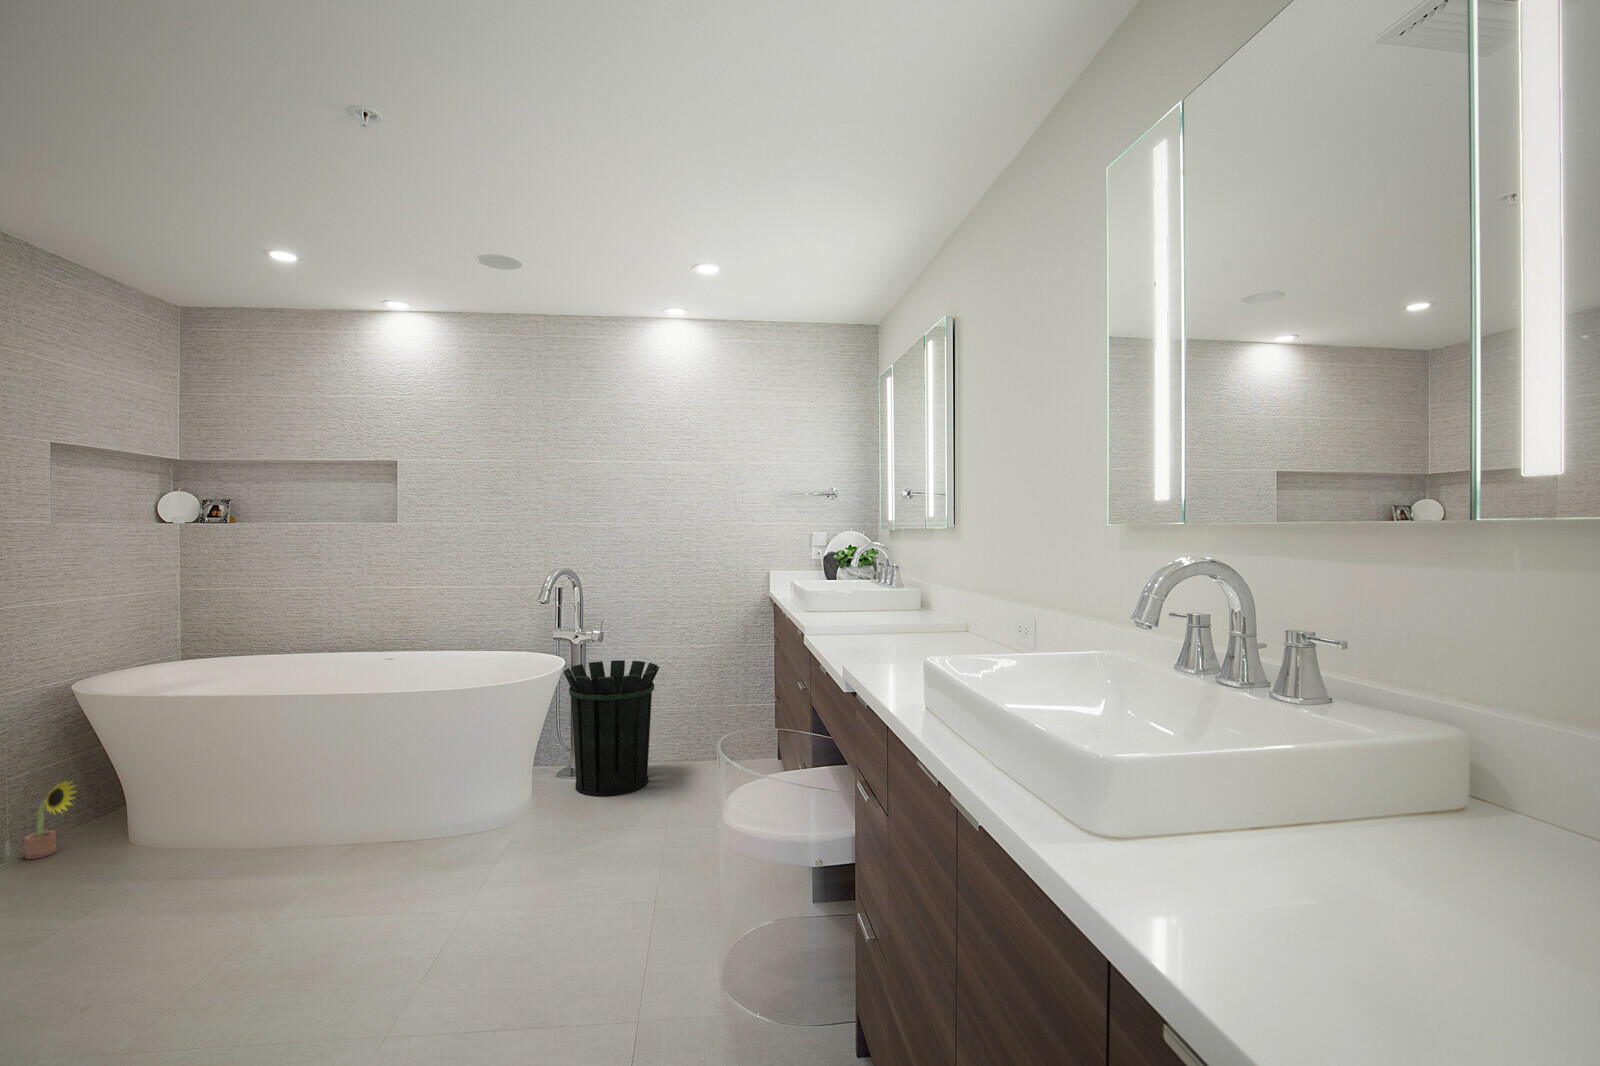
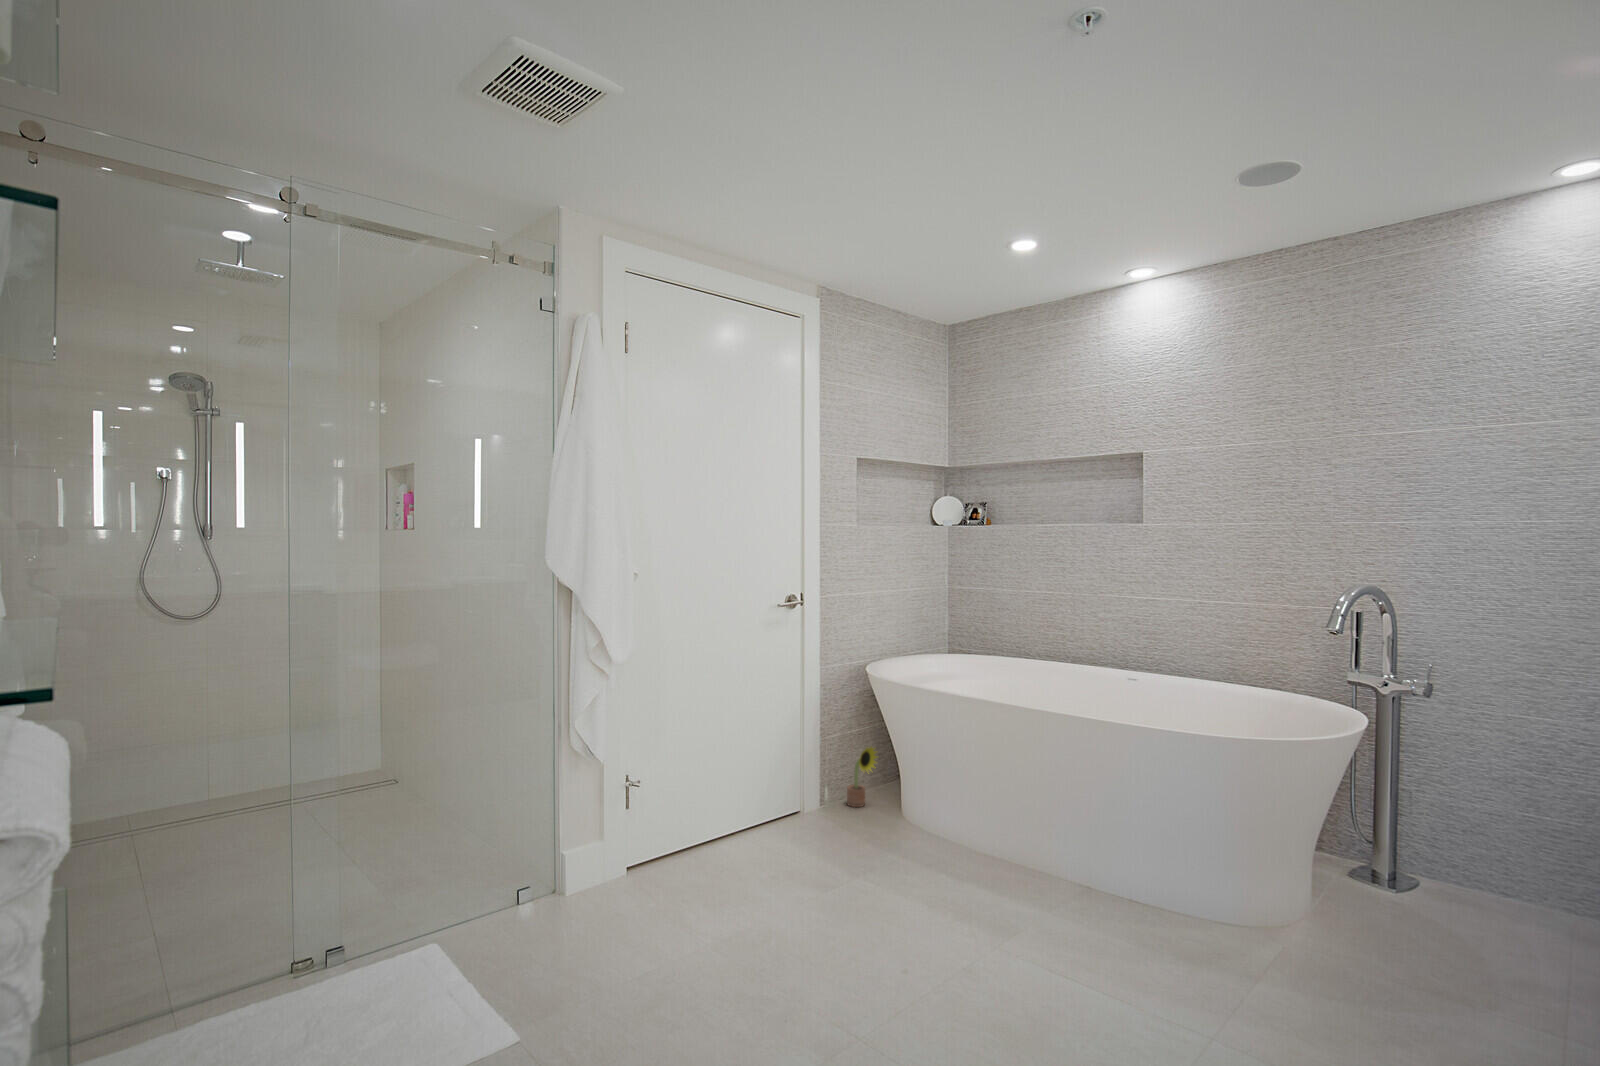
waste bin: present [564,660,659,796] -> none [1365,725,1546,941]

